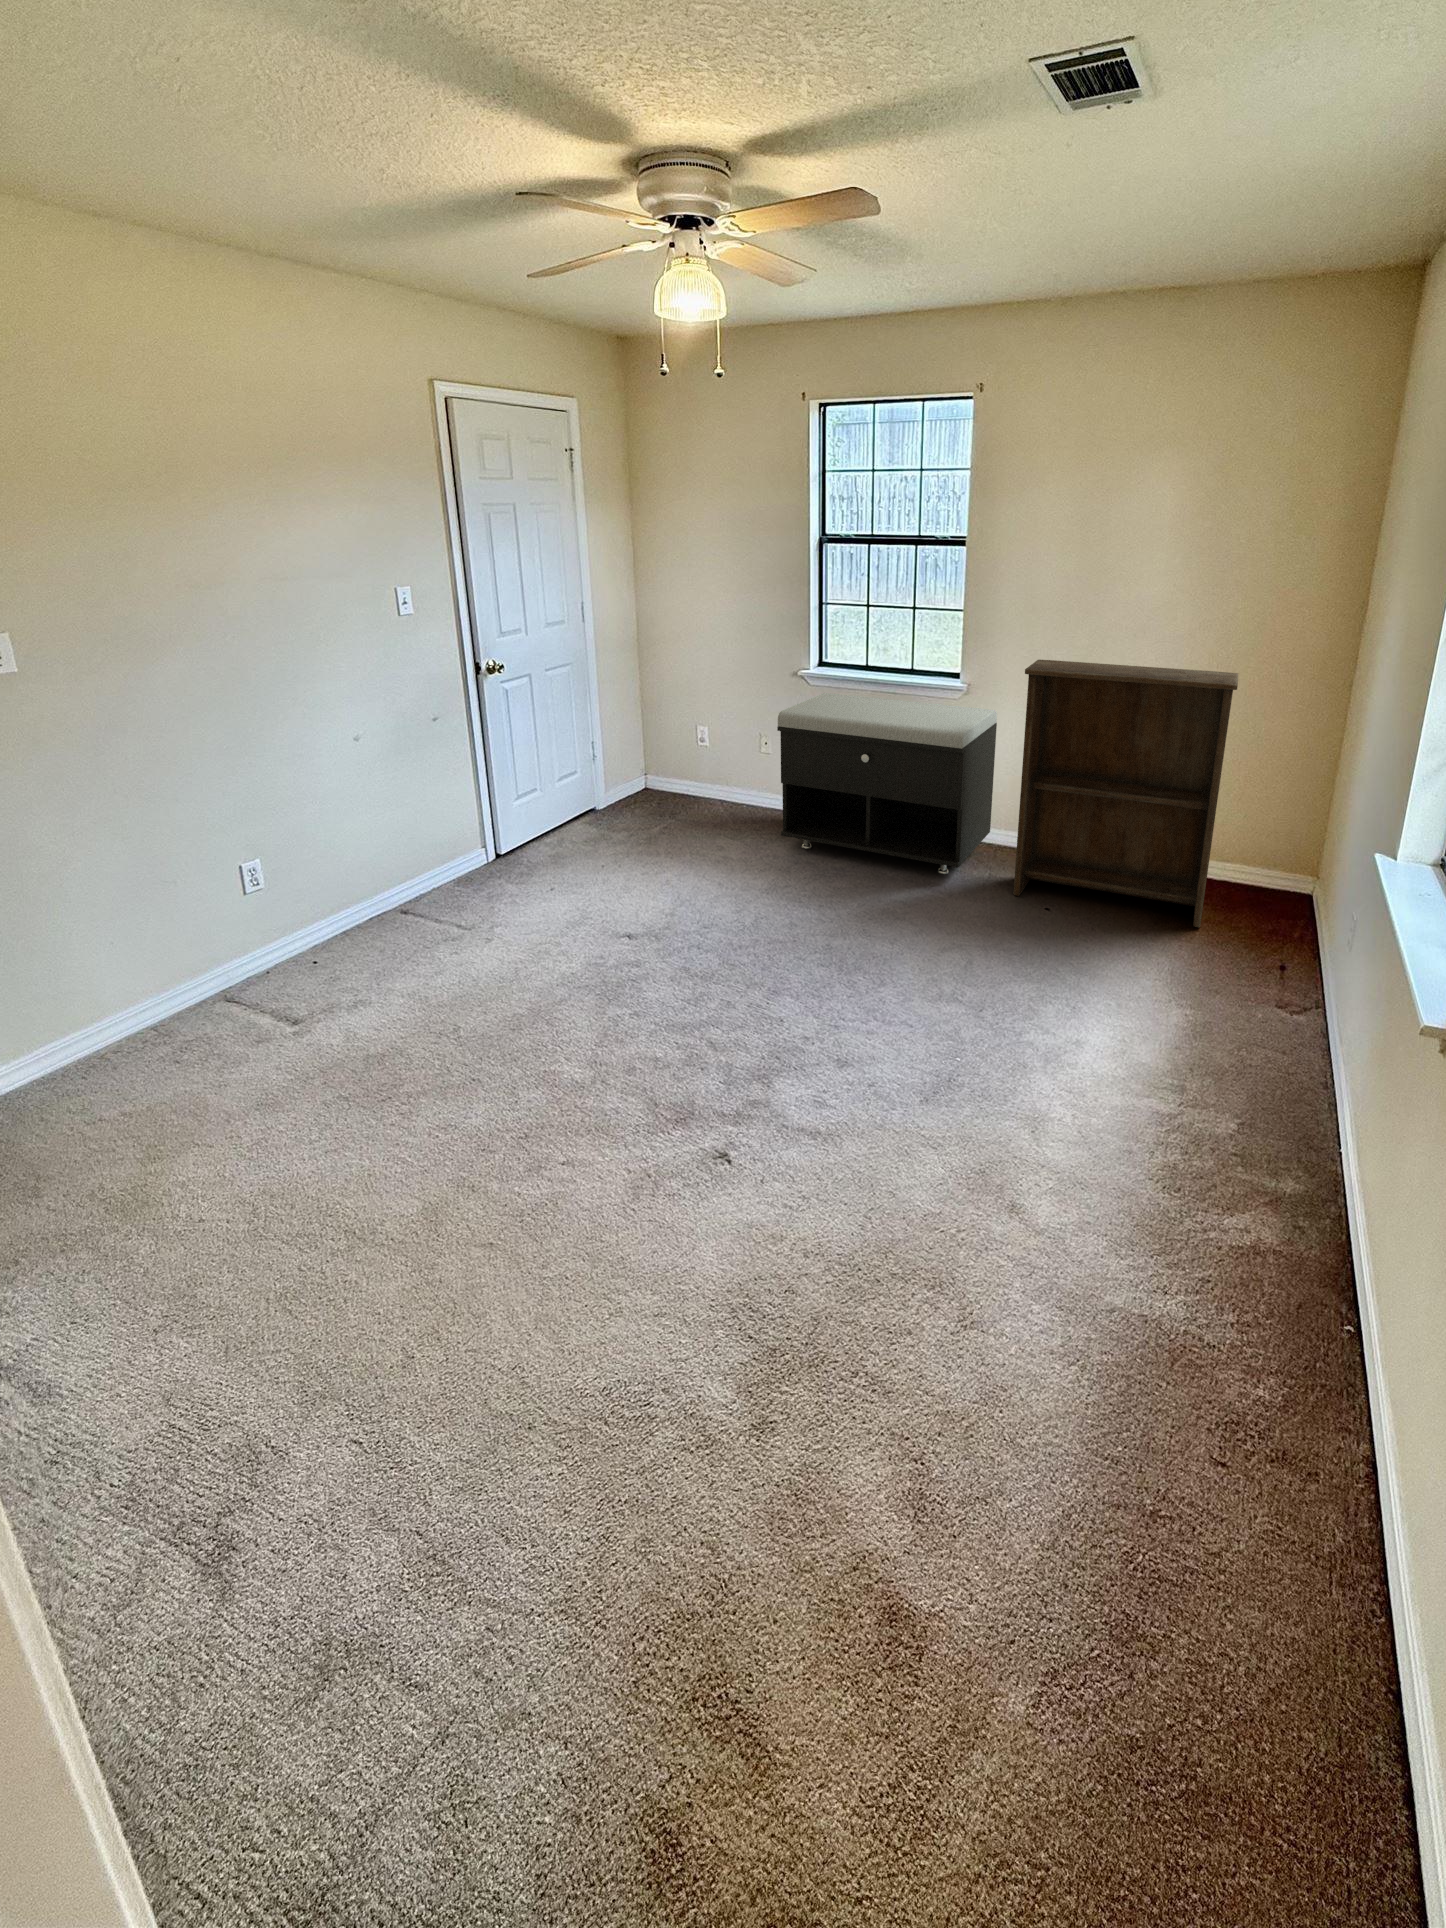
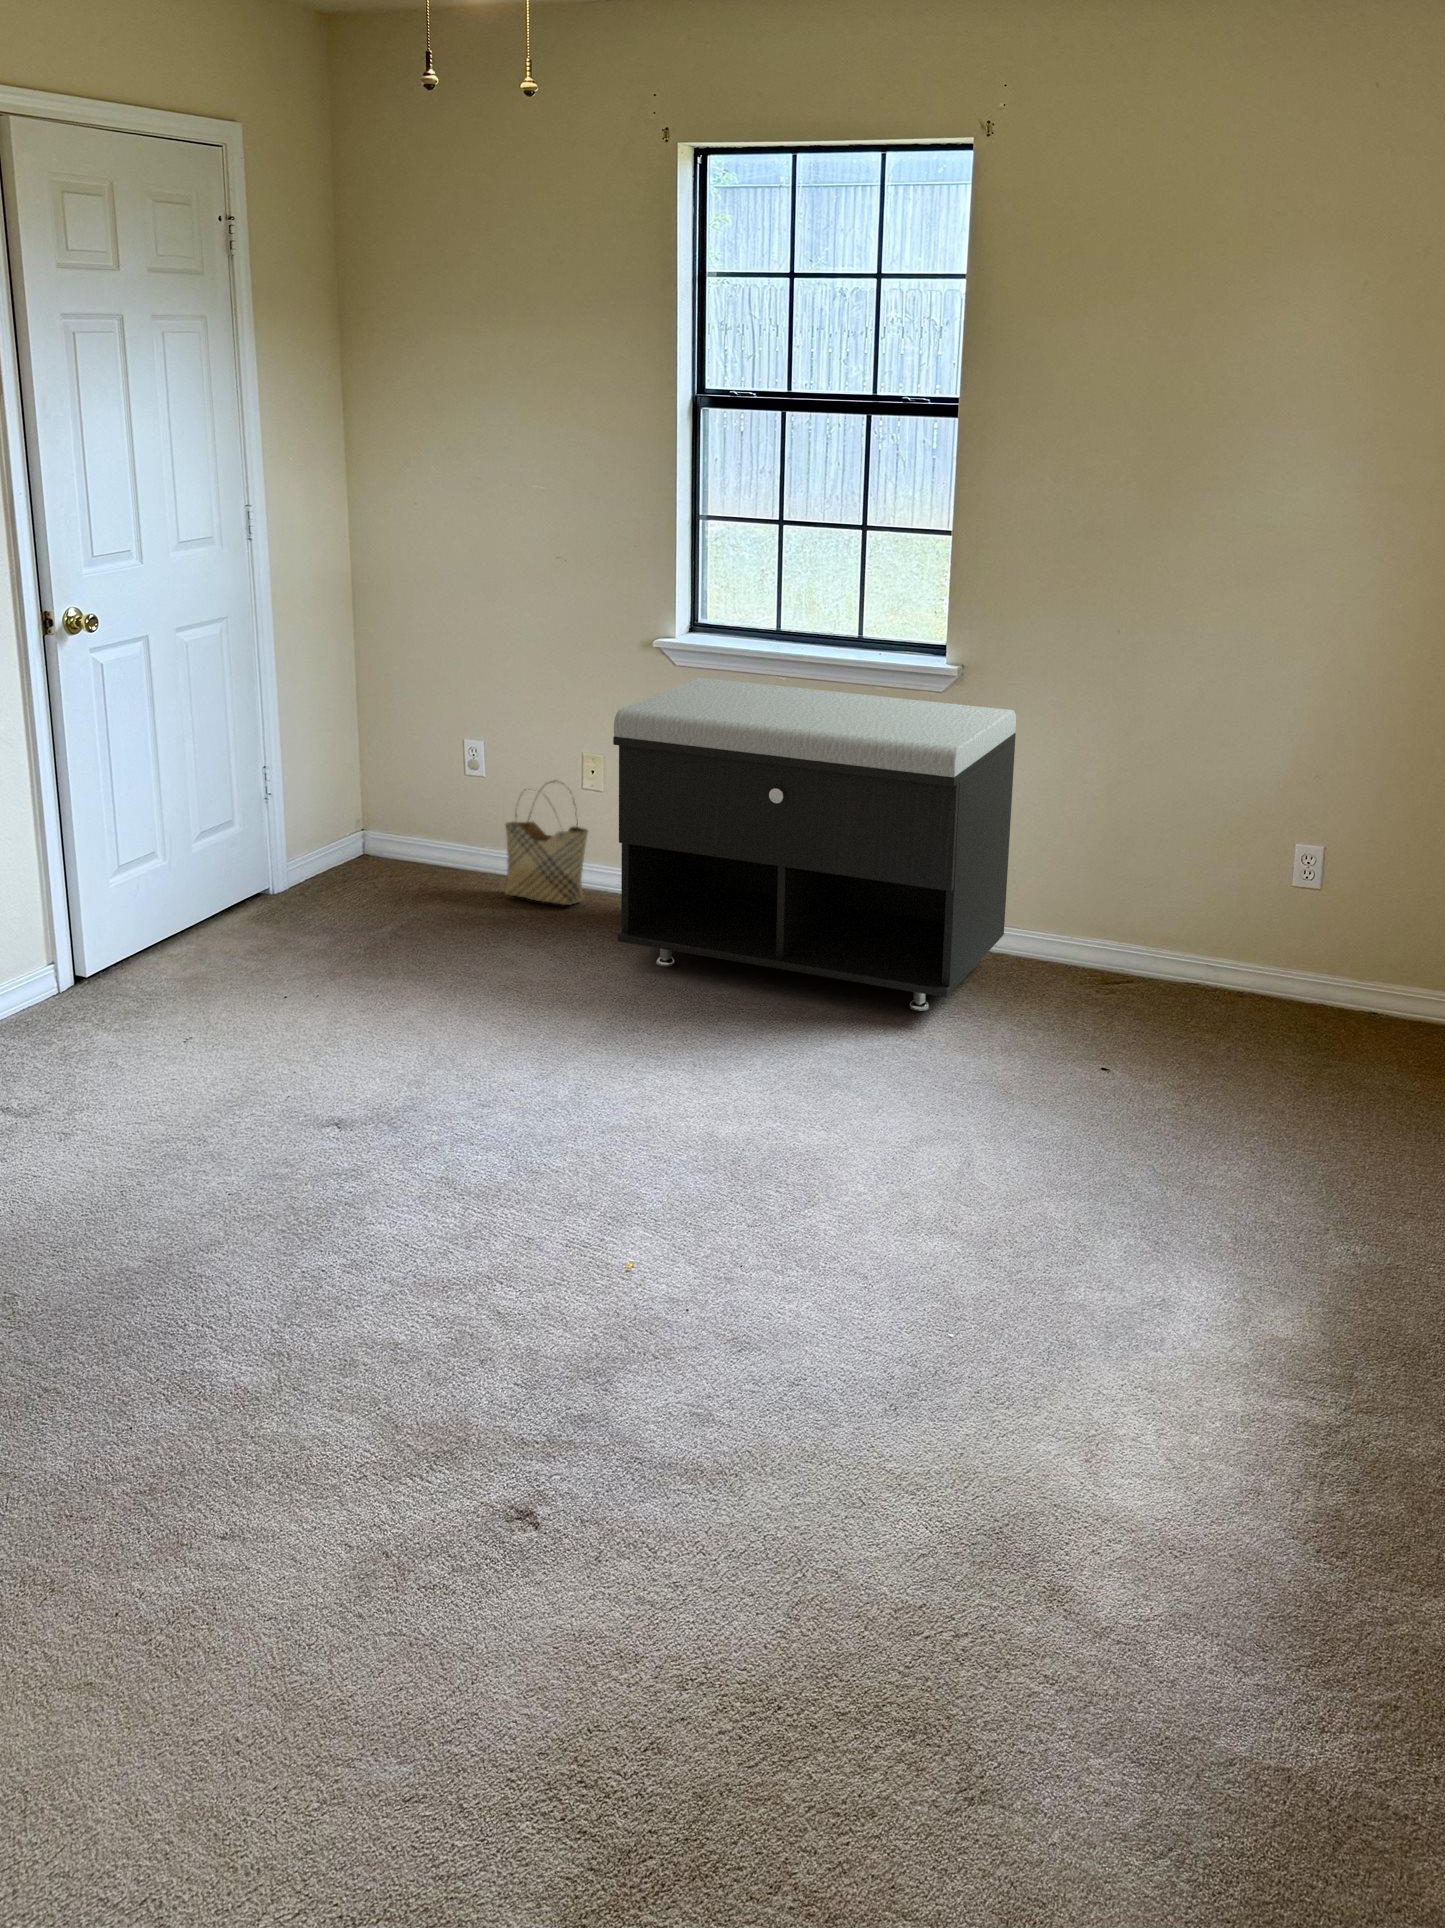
bookshelf: present [1013,660,1238,927] -> none [1047,617,1443,1102]
woven basket: none [721,748,766,815] -> present [505,781,588,905]

